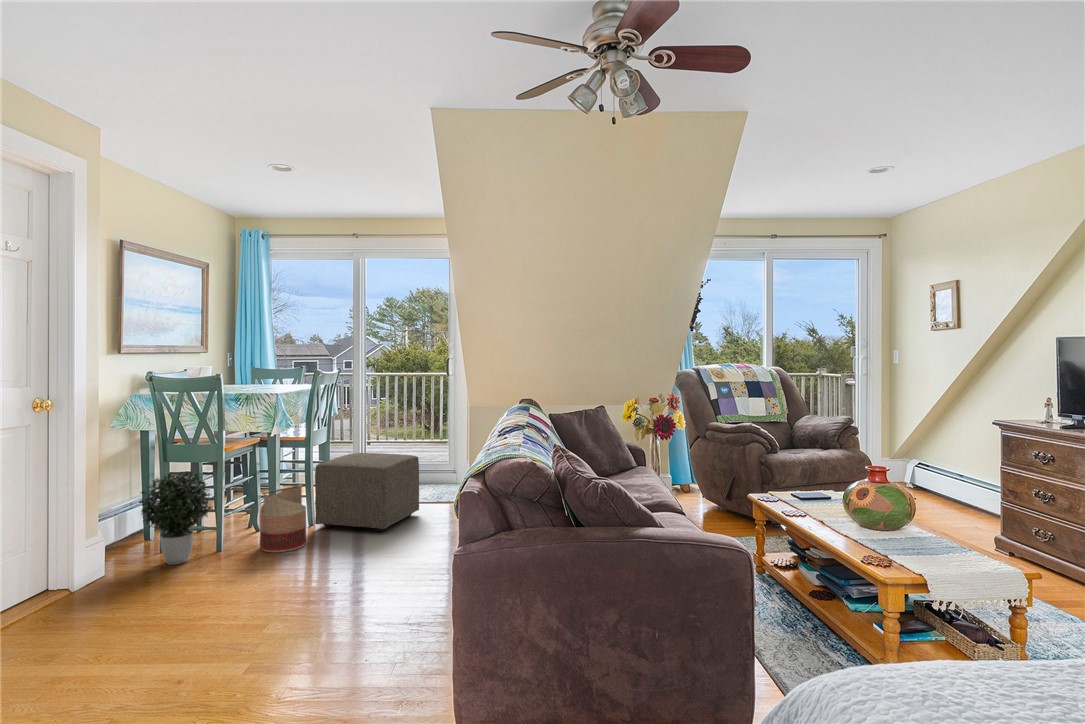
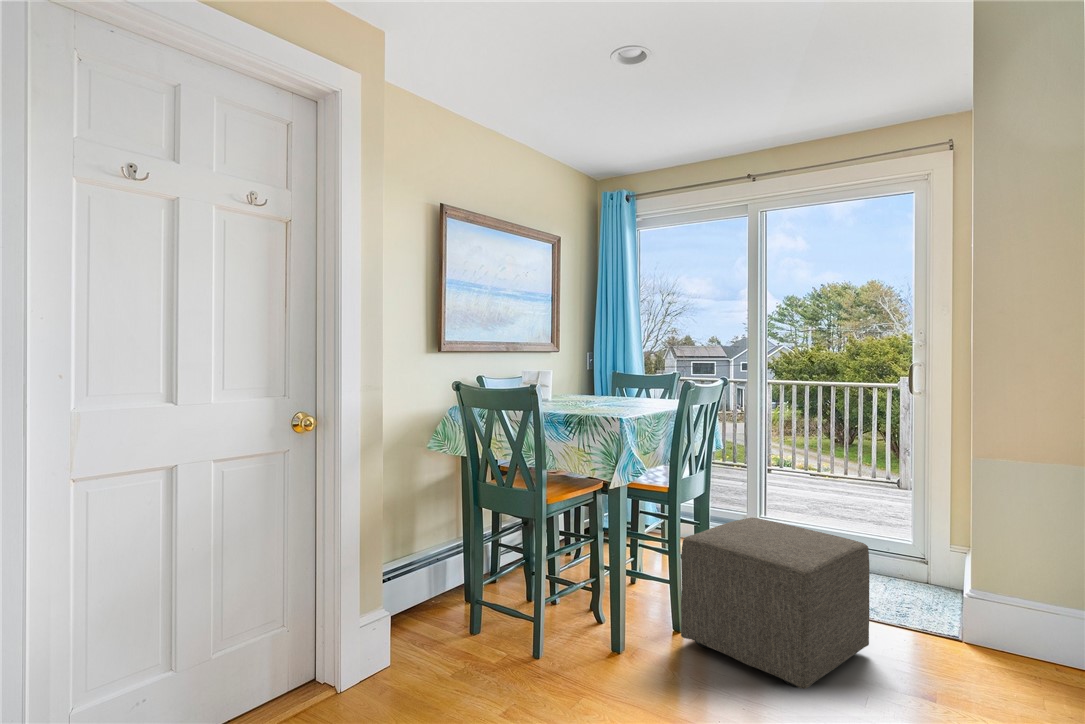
potted plant: present [139,472,213,565] -> none [427,531,523,676]
basket: present [260,484,306,552] -> none [589,574,662,696]

